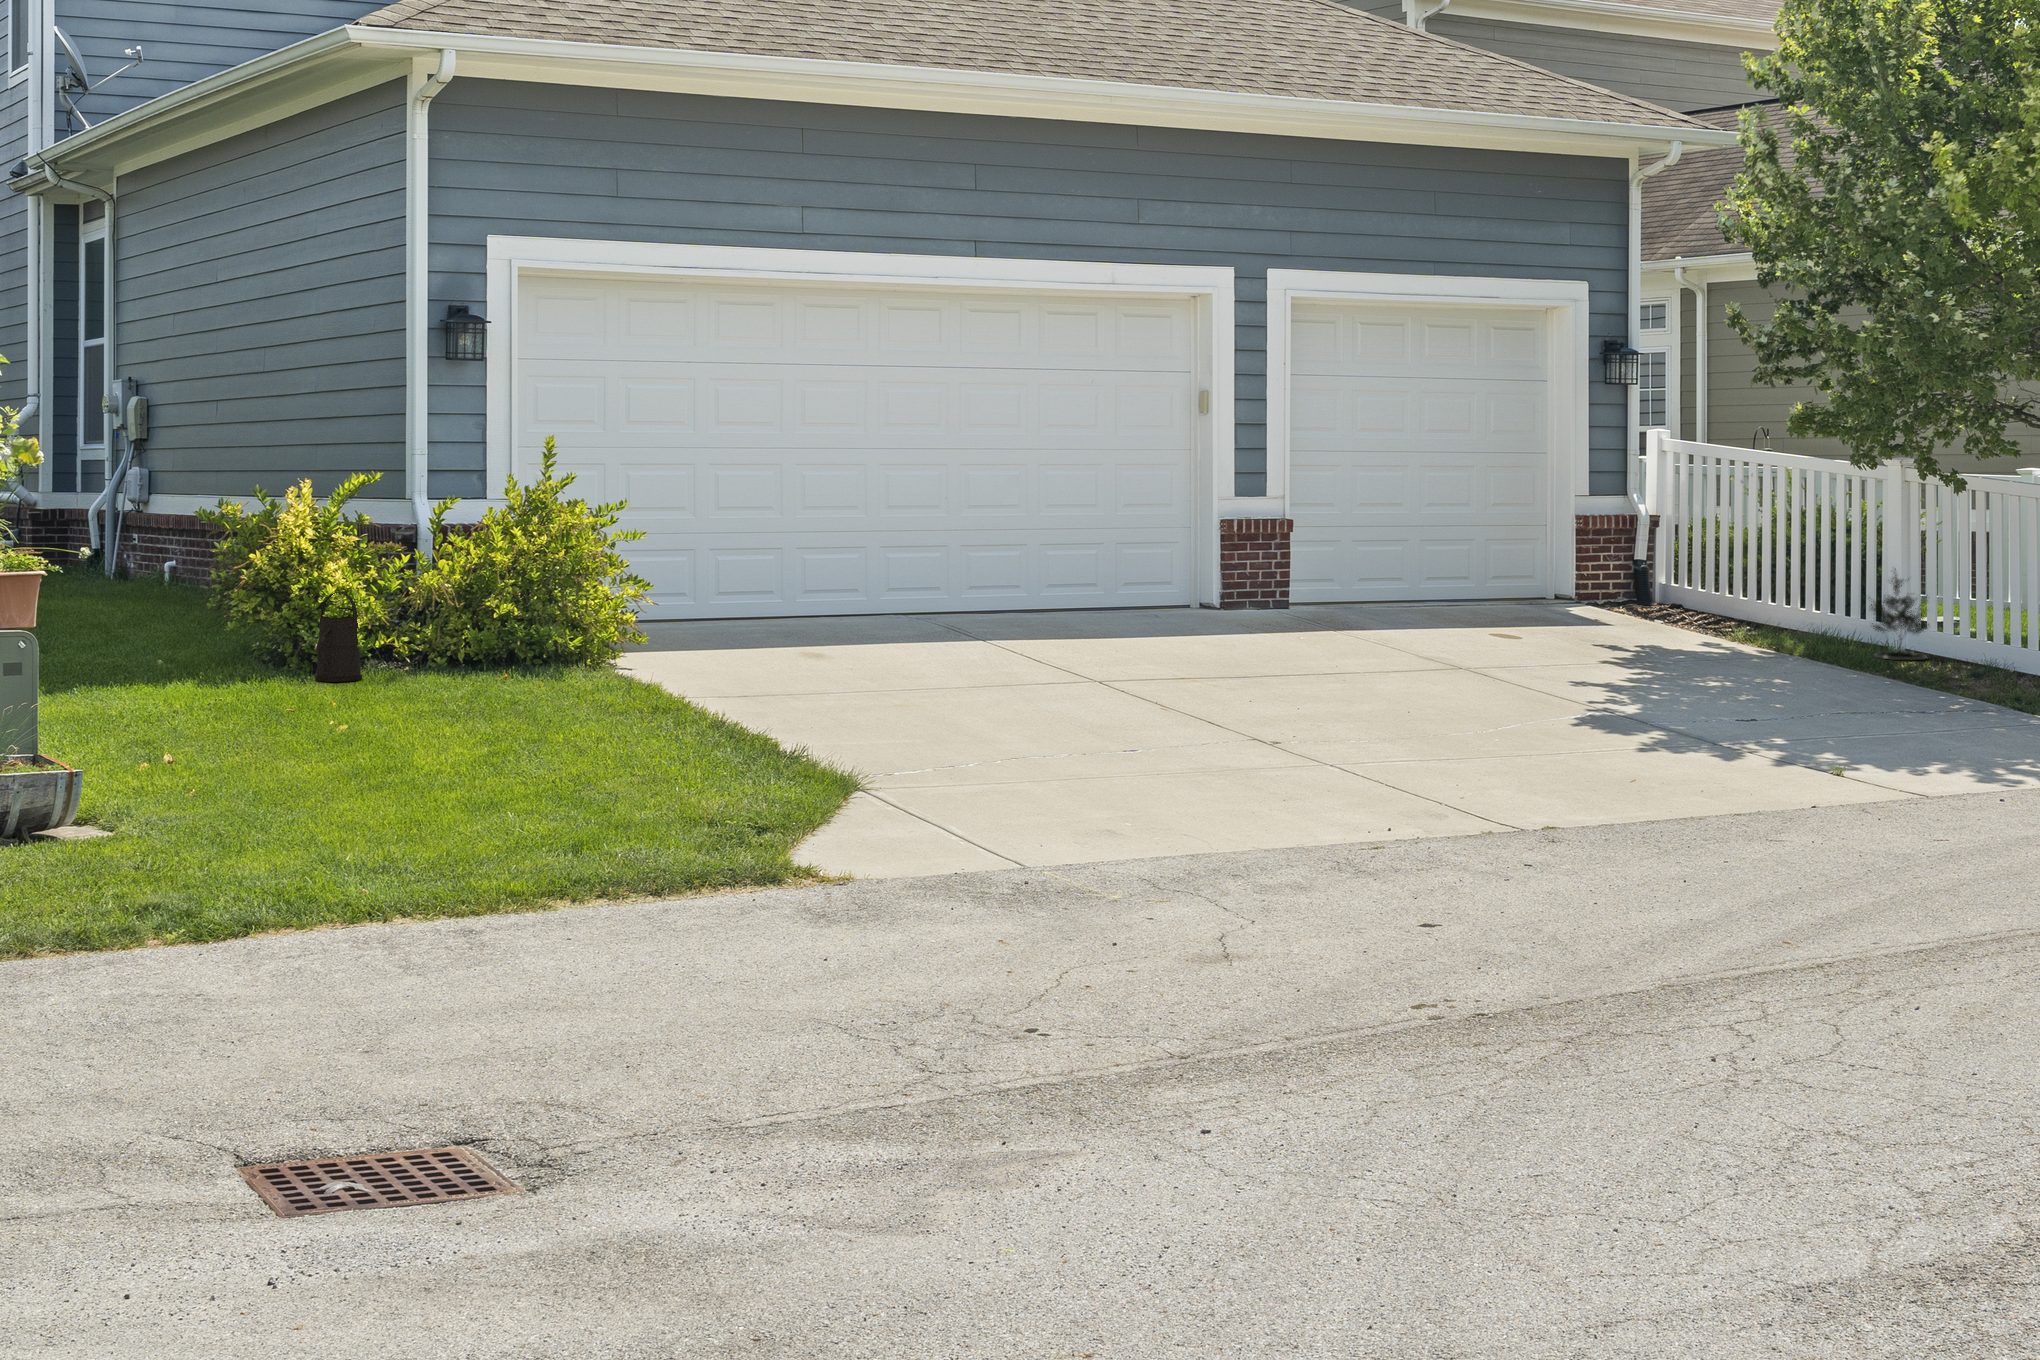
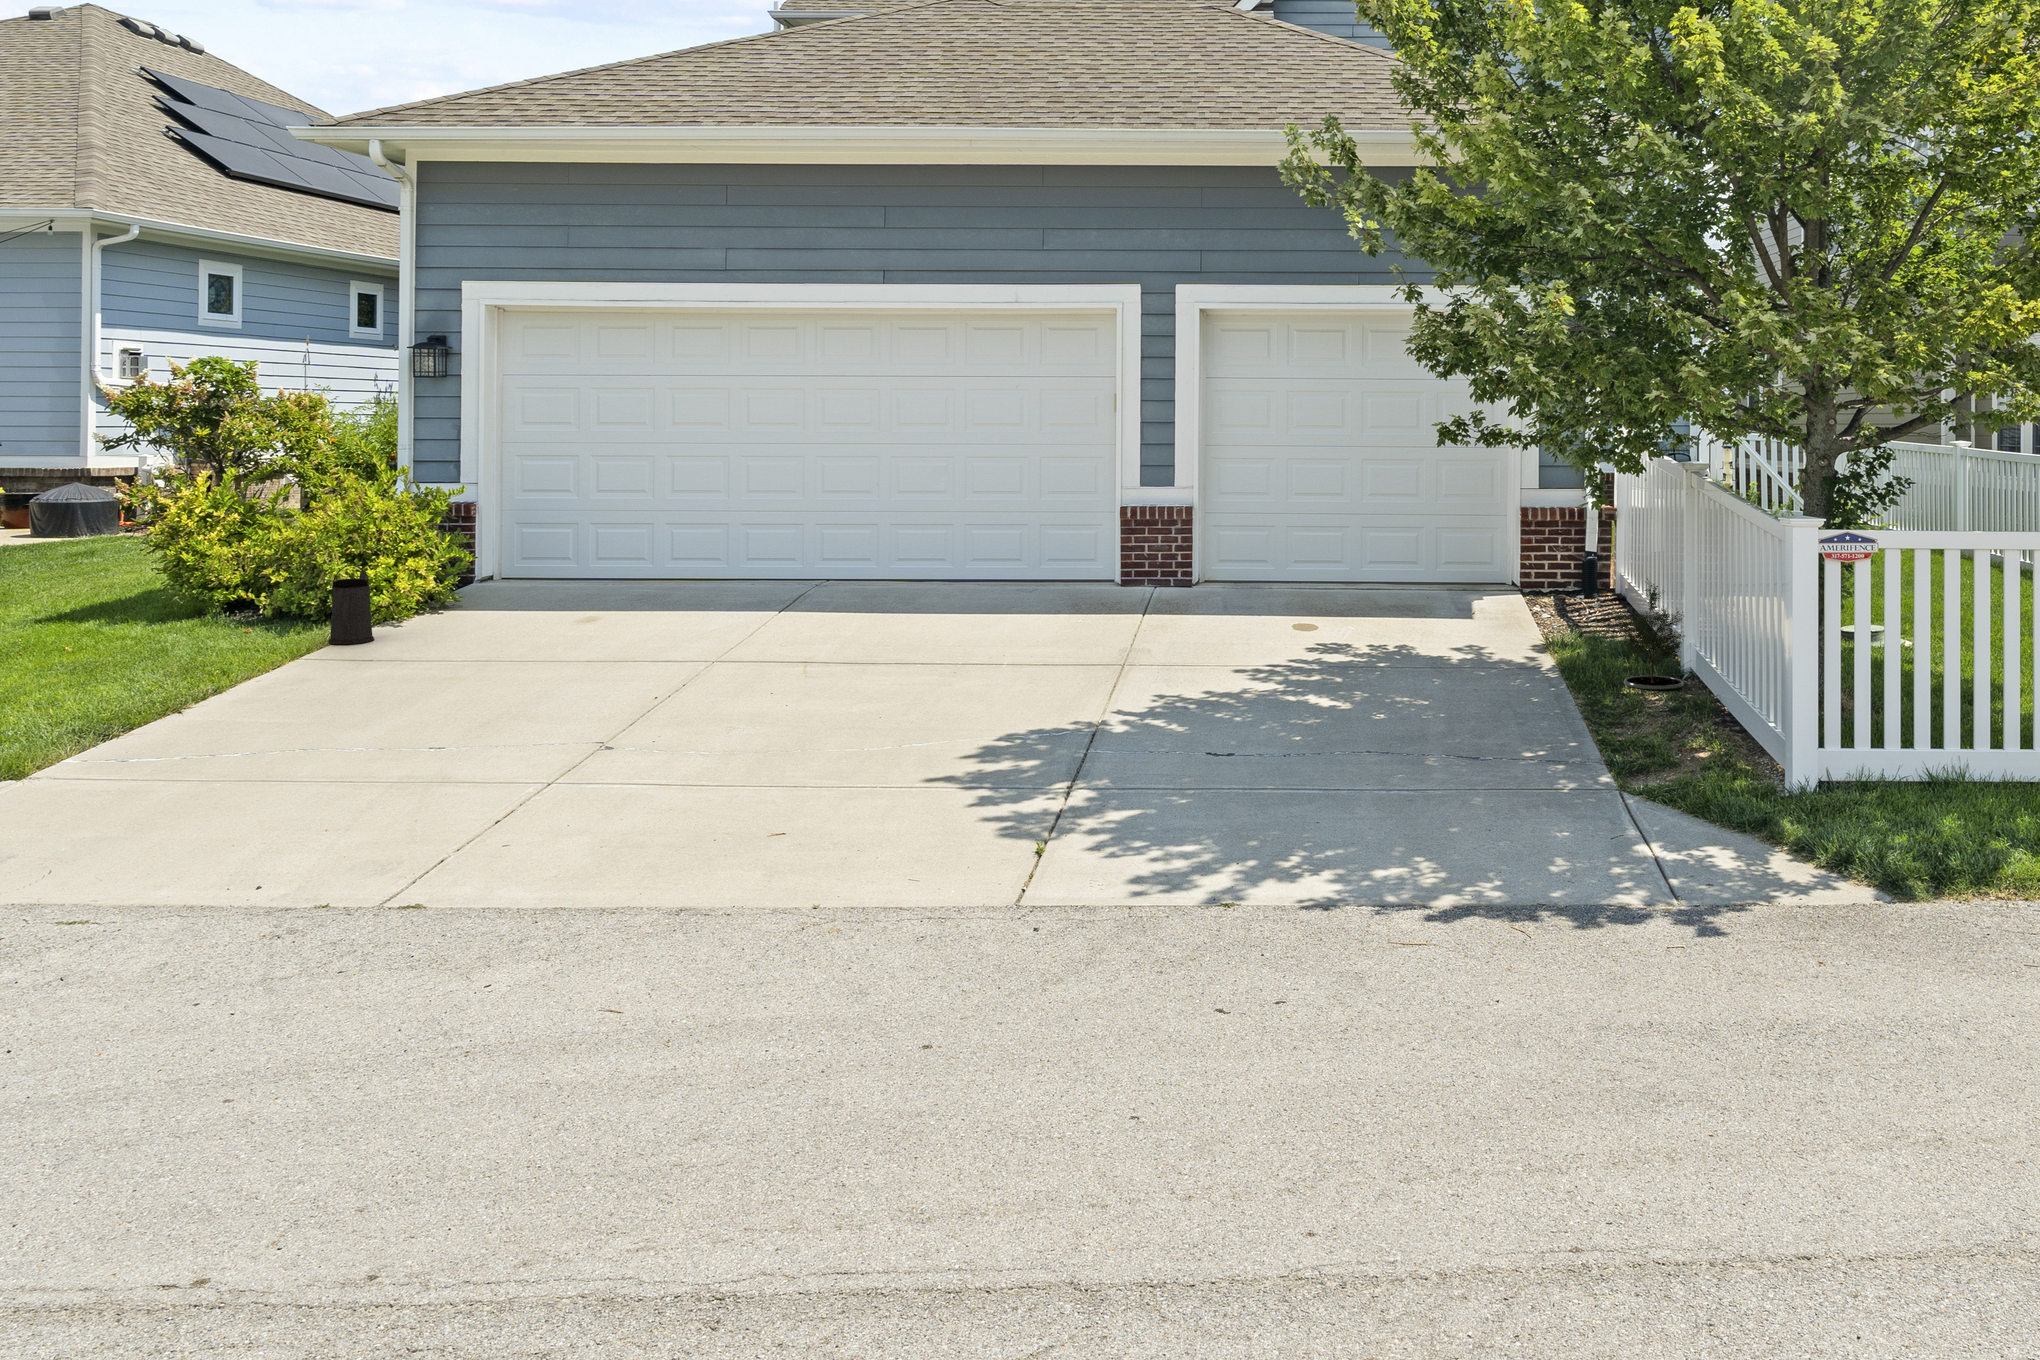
watering can: present [315,592,362,682] -> present [329,565,374,644]

